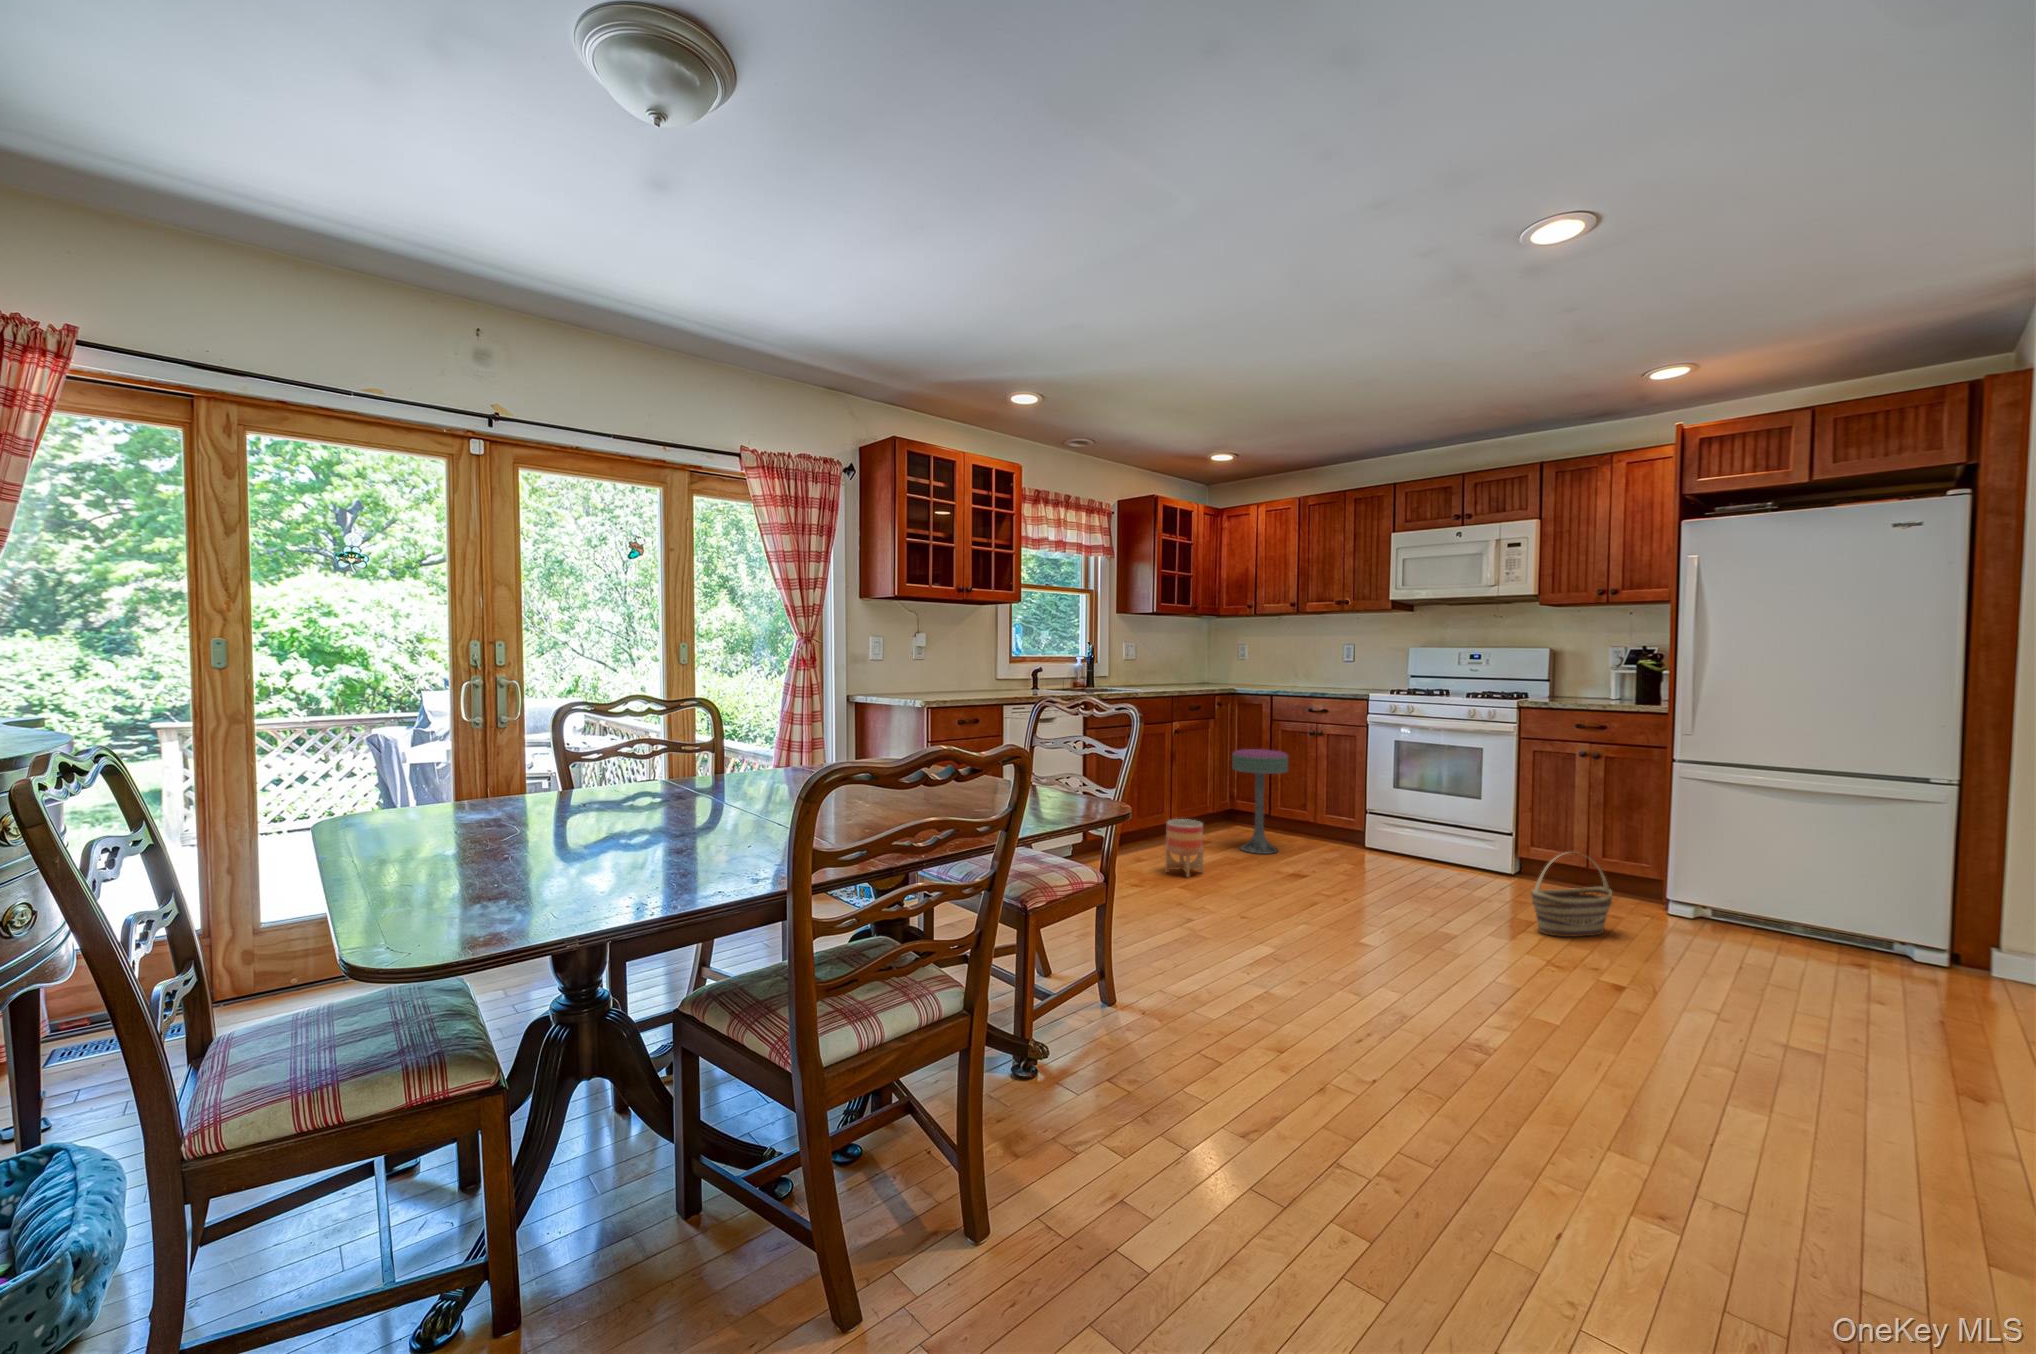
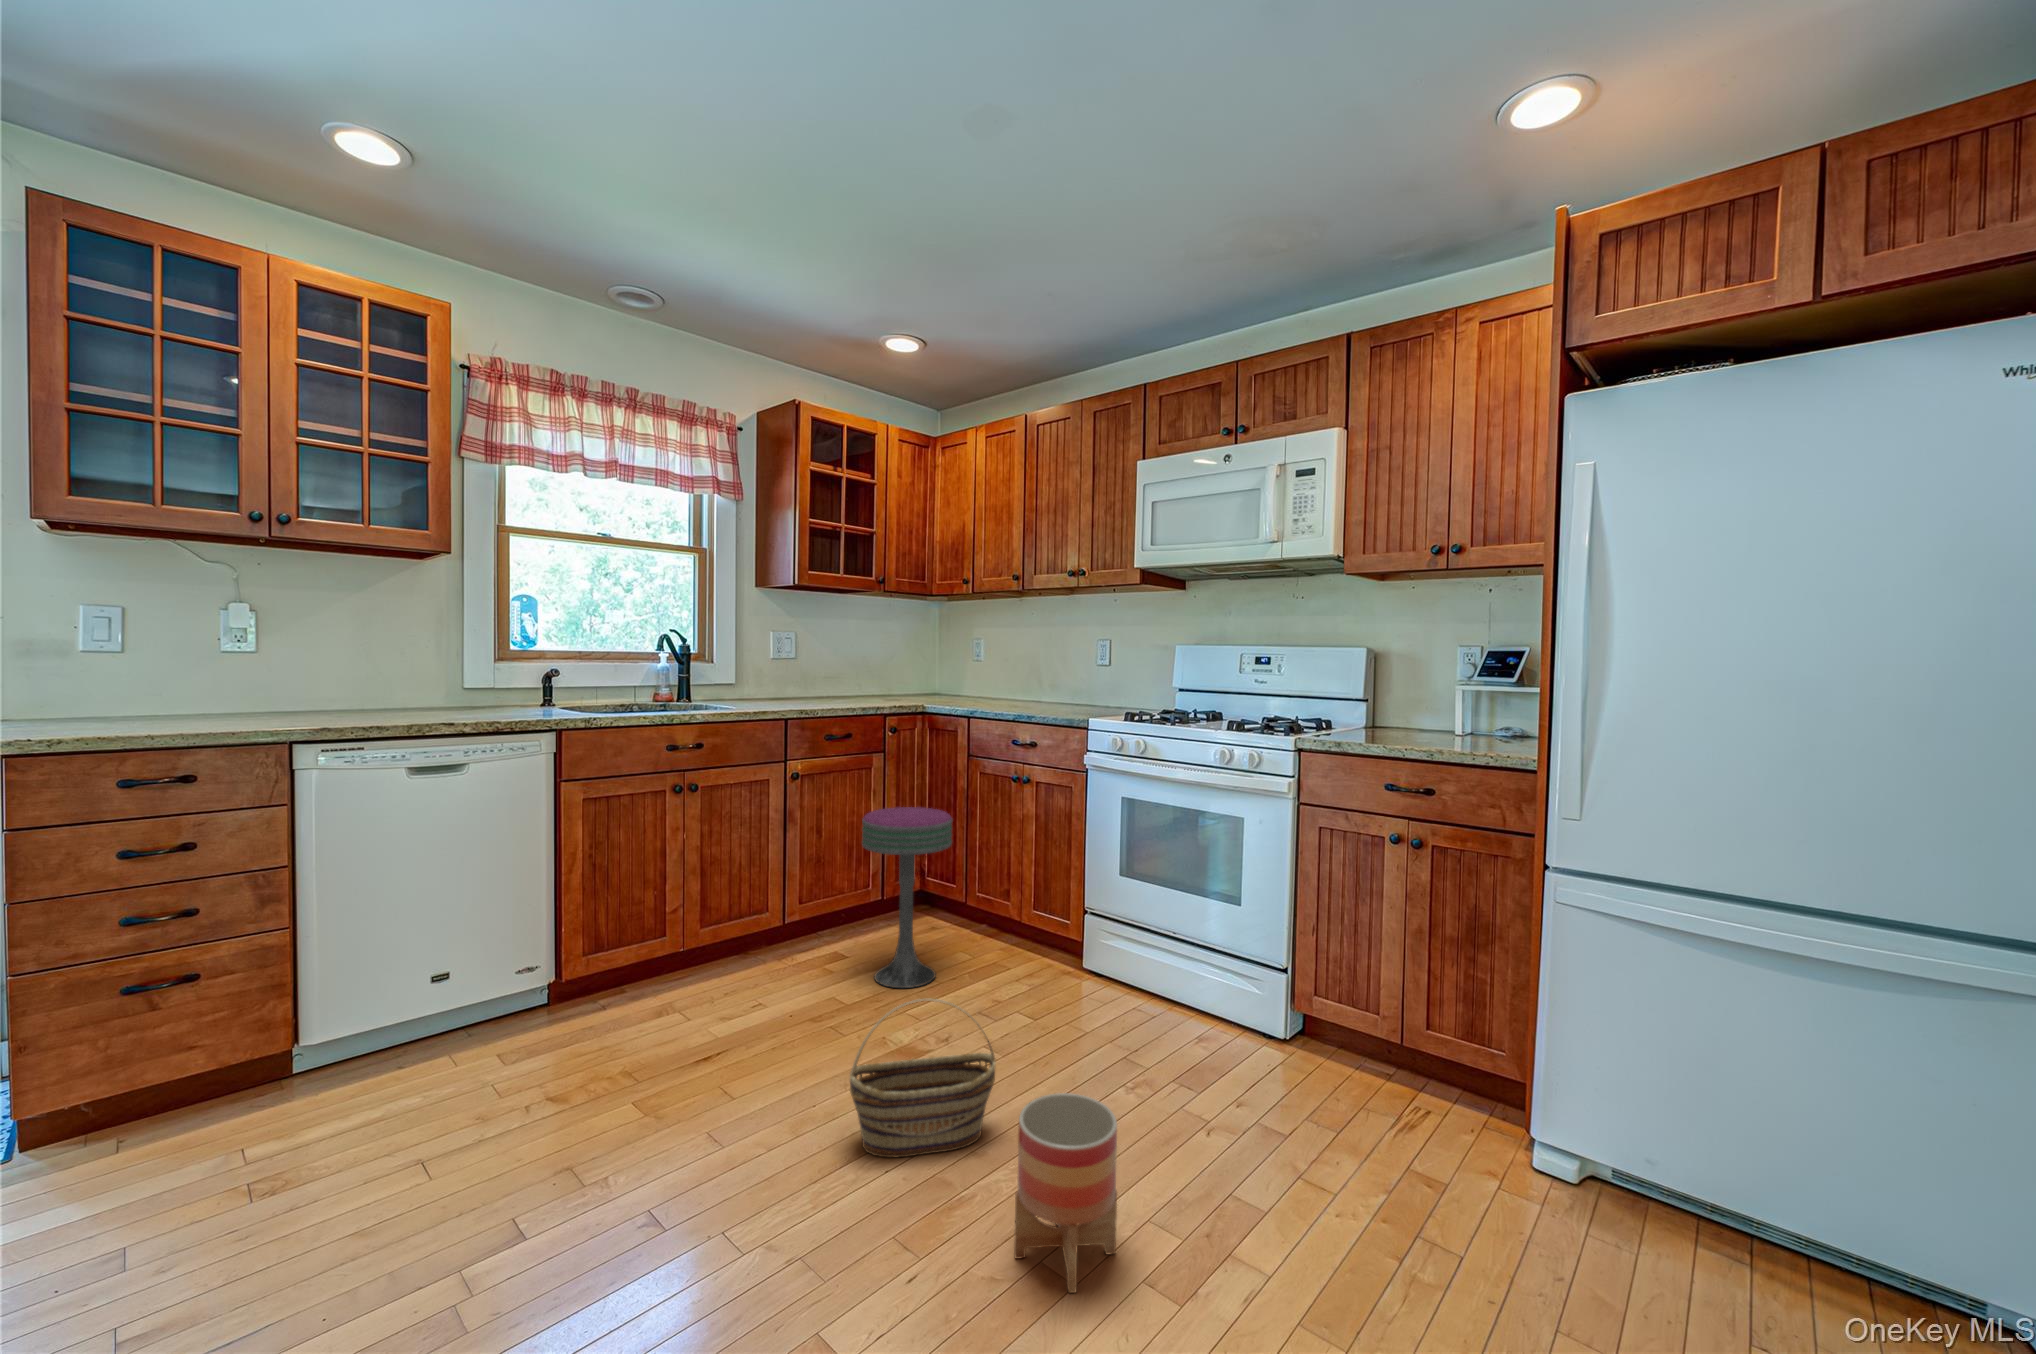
planter: present [1165,819,1203,877] -> present [1014,1093,1117,1293]
basket: present [1531,855,1612,937] -> present [850,999,995,1157]

